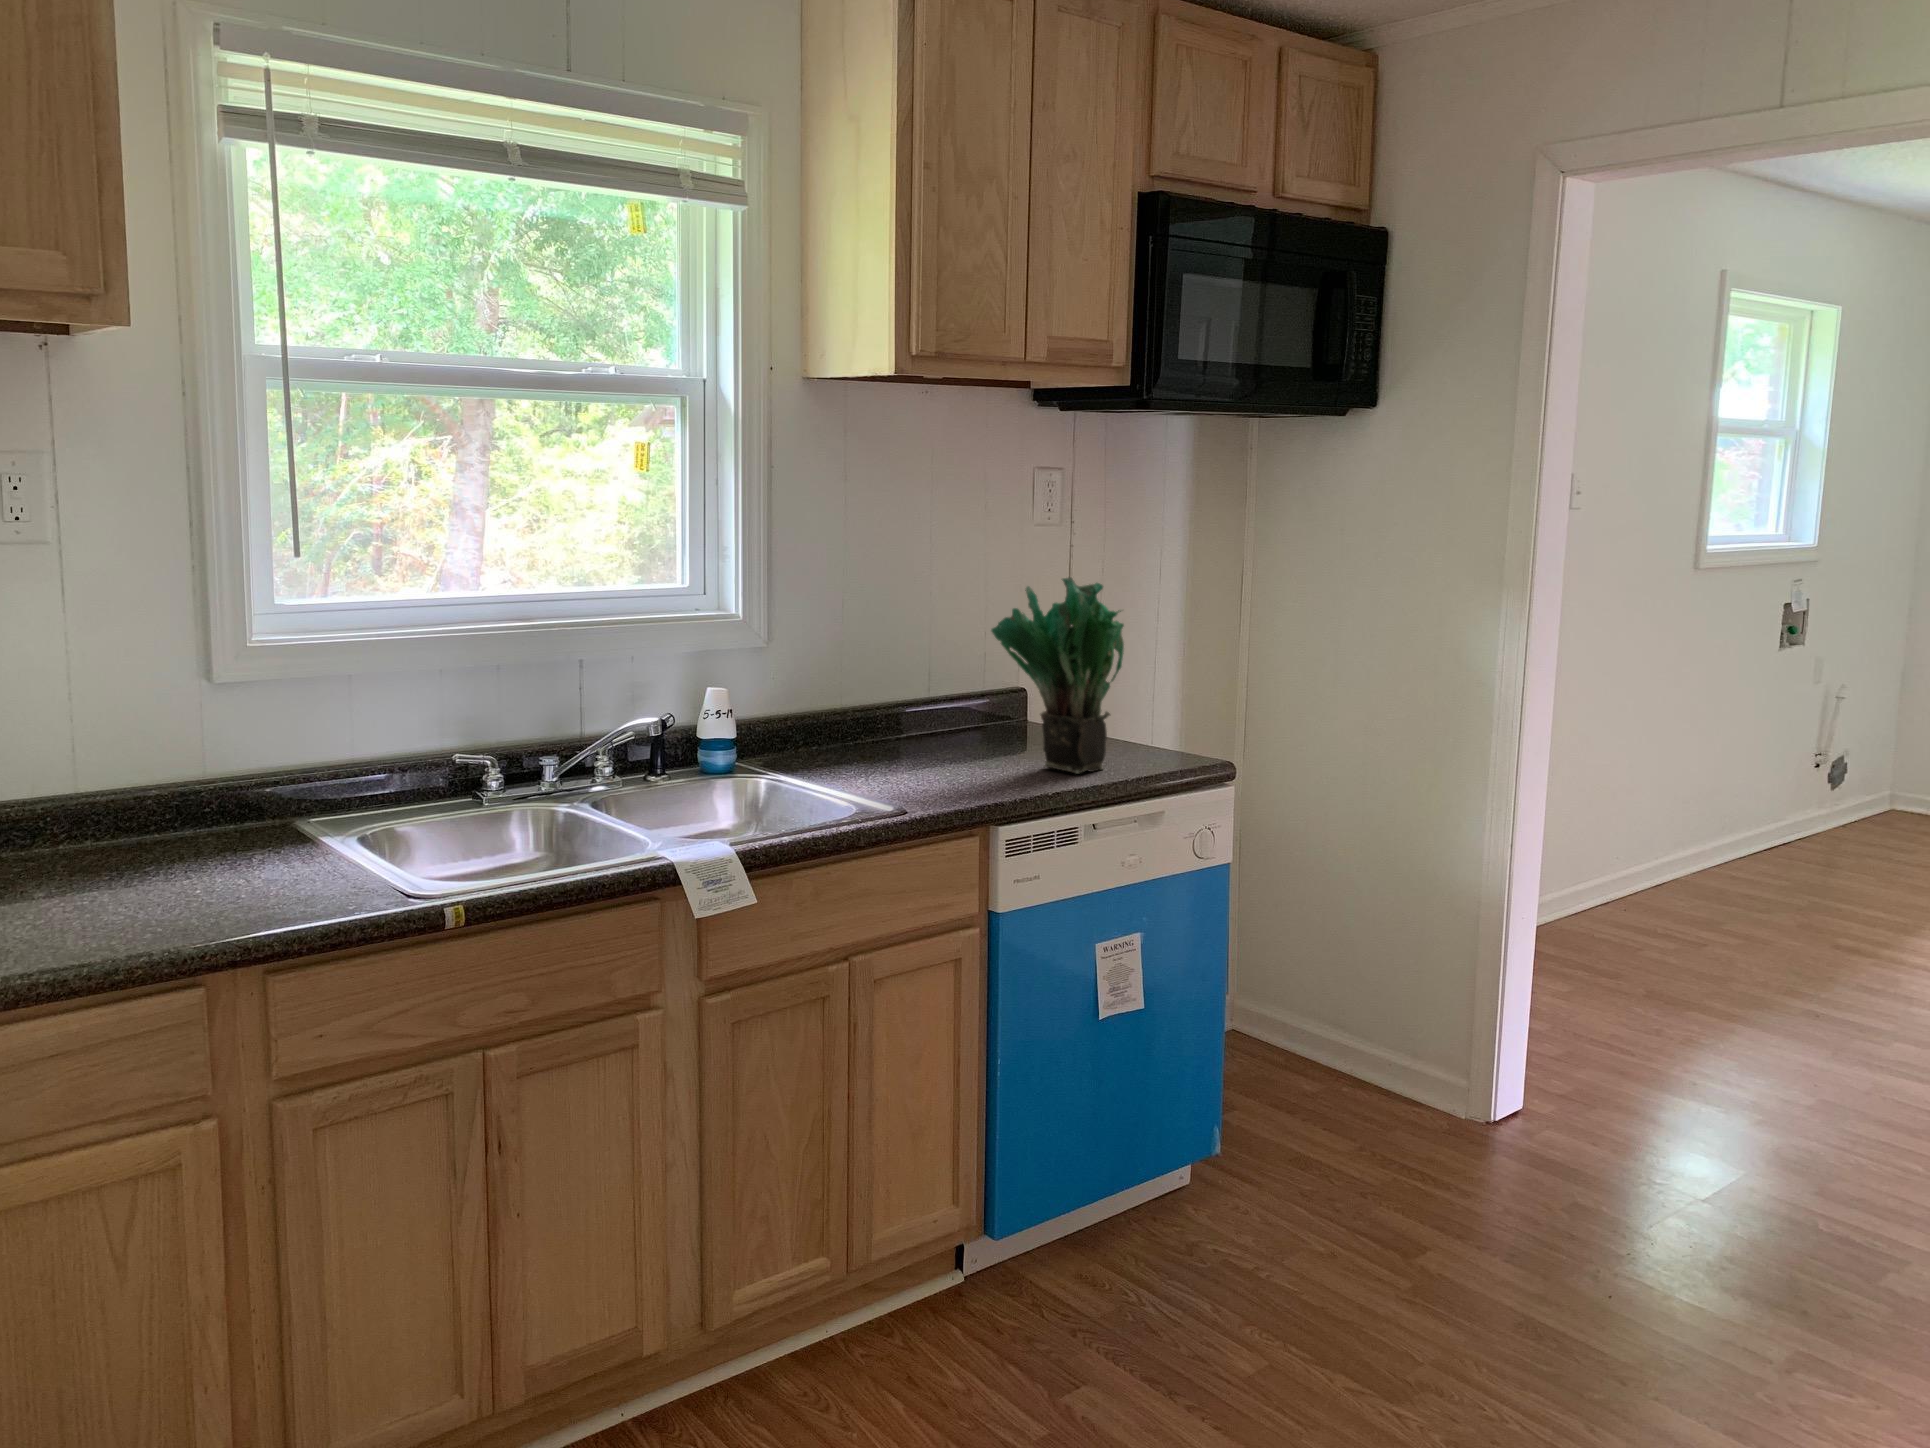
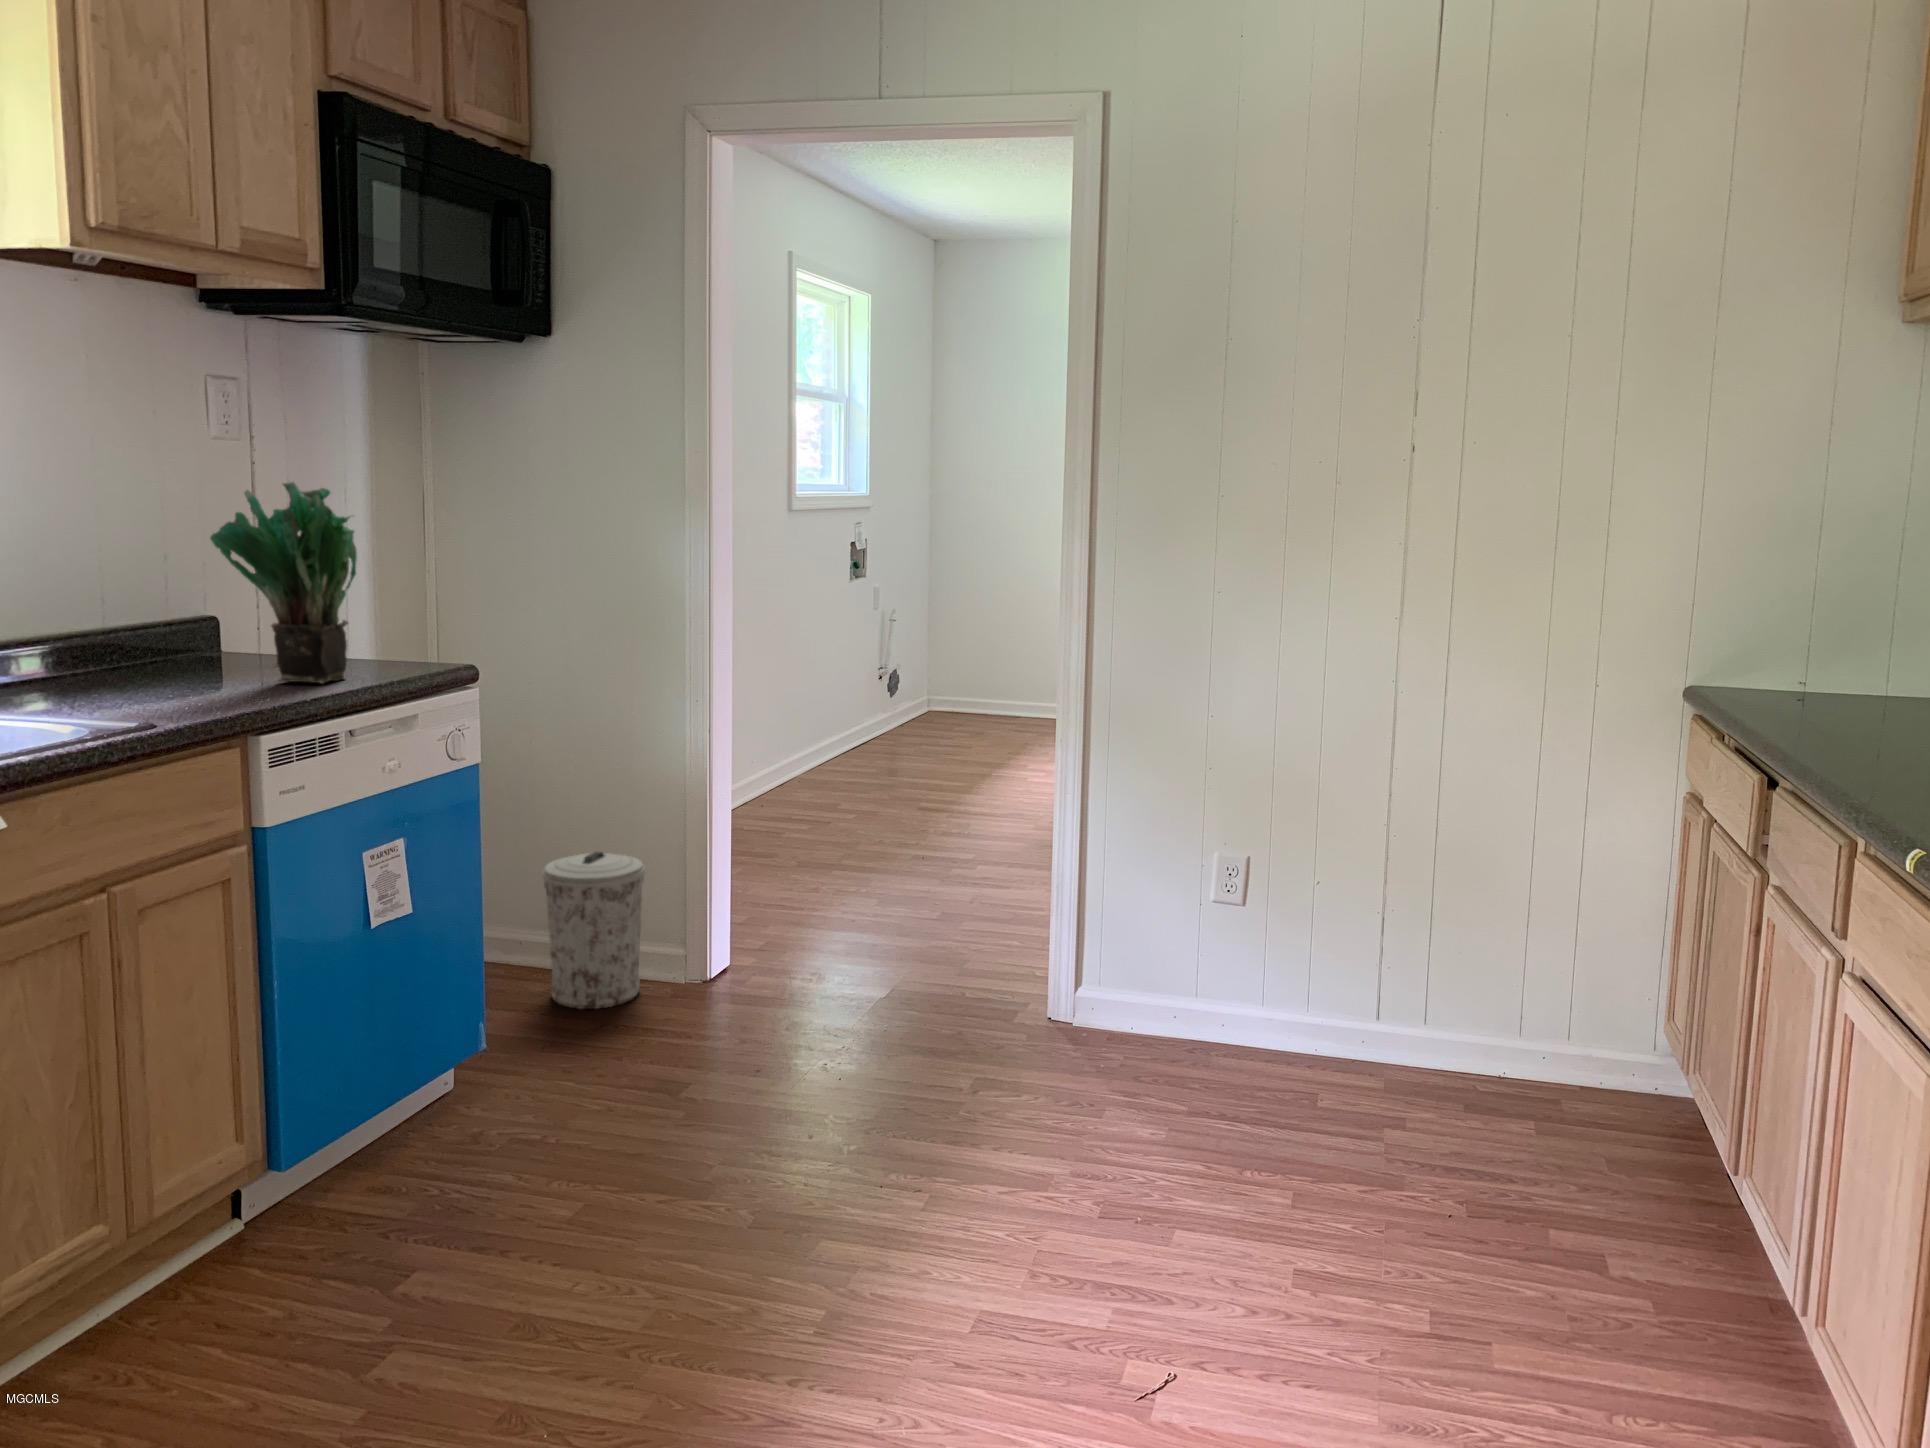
trash can: none [1317,956,1428,1128] -> present [543,852,645,1009]

